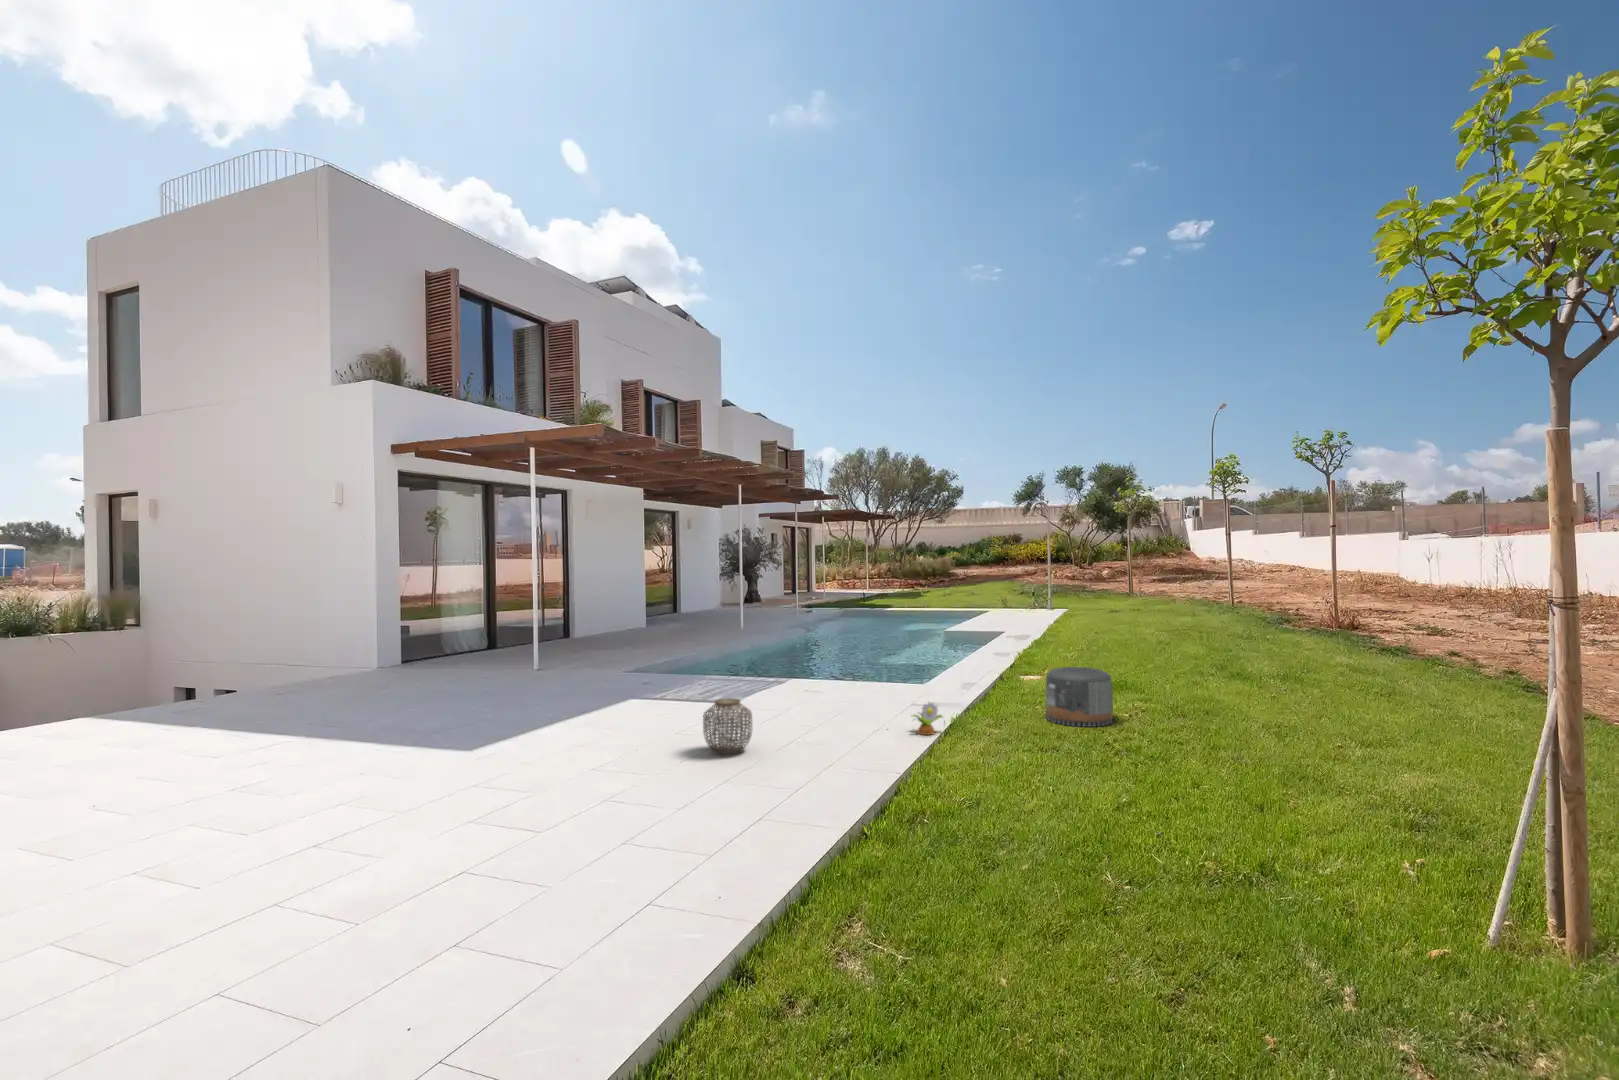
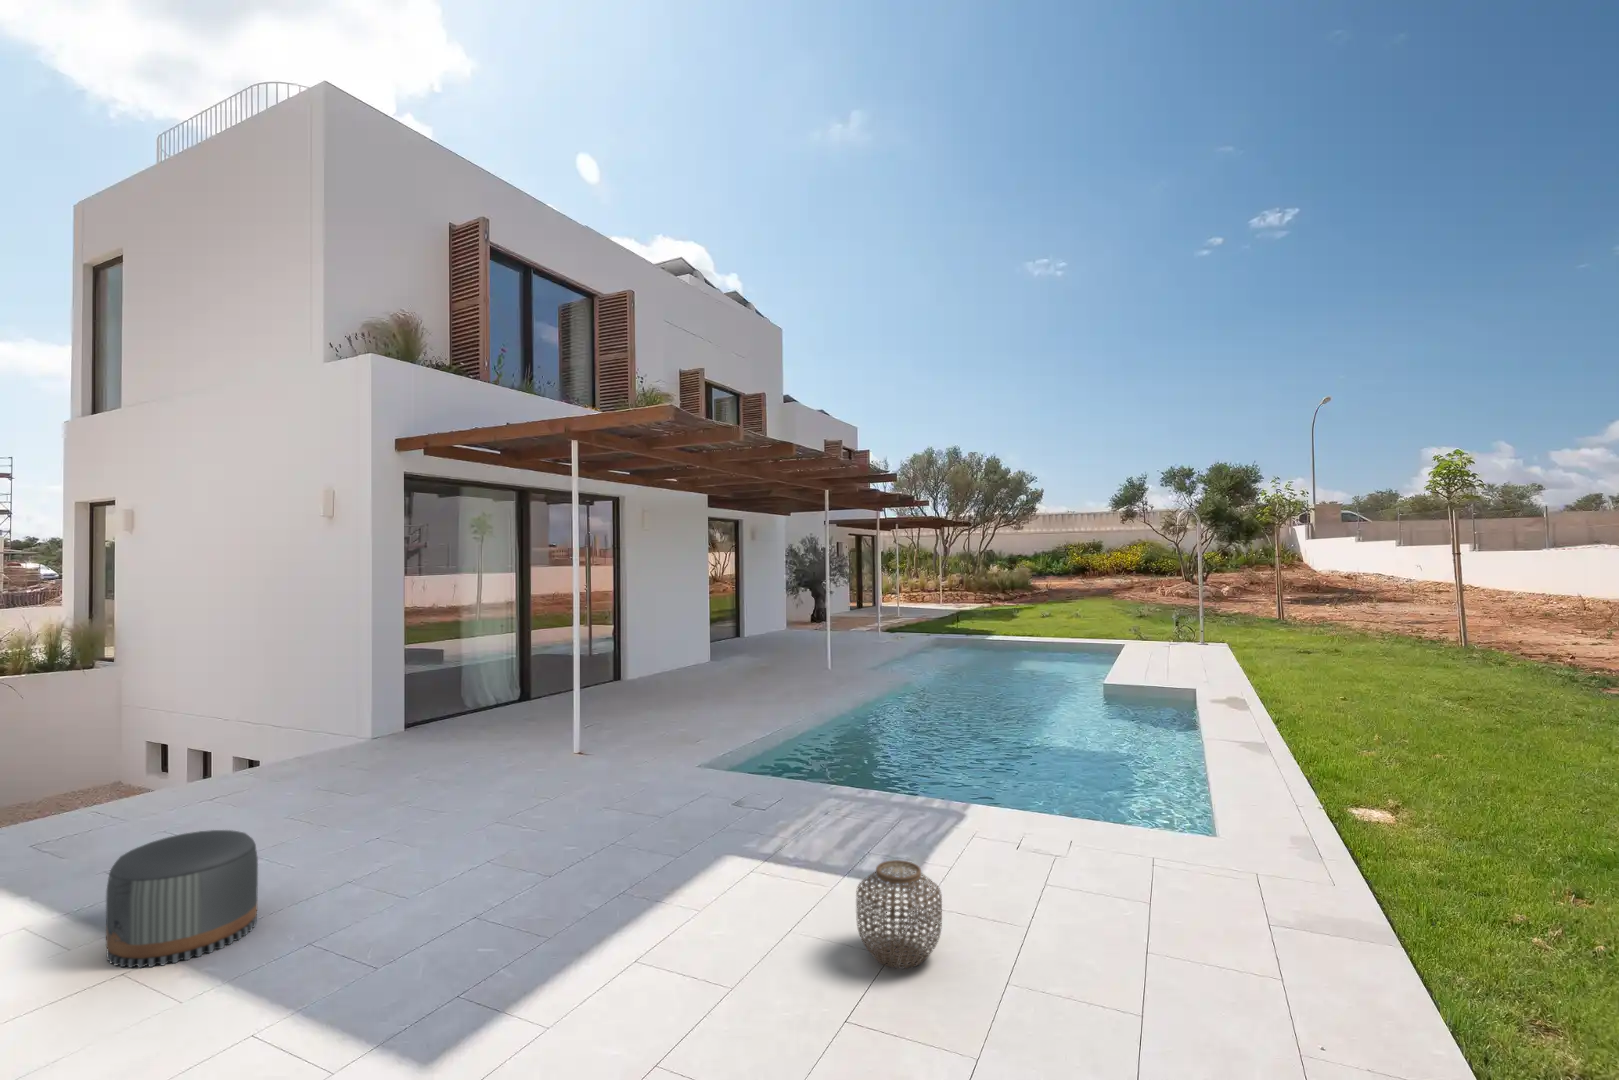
pouf: present [1046,667,1113,727] -> present [106,830,258,968]
decorative plant: present [913,703,943,735] -> none [1186,862,1250,918]

